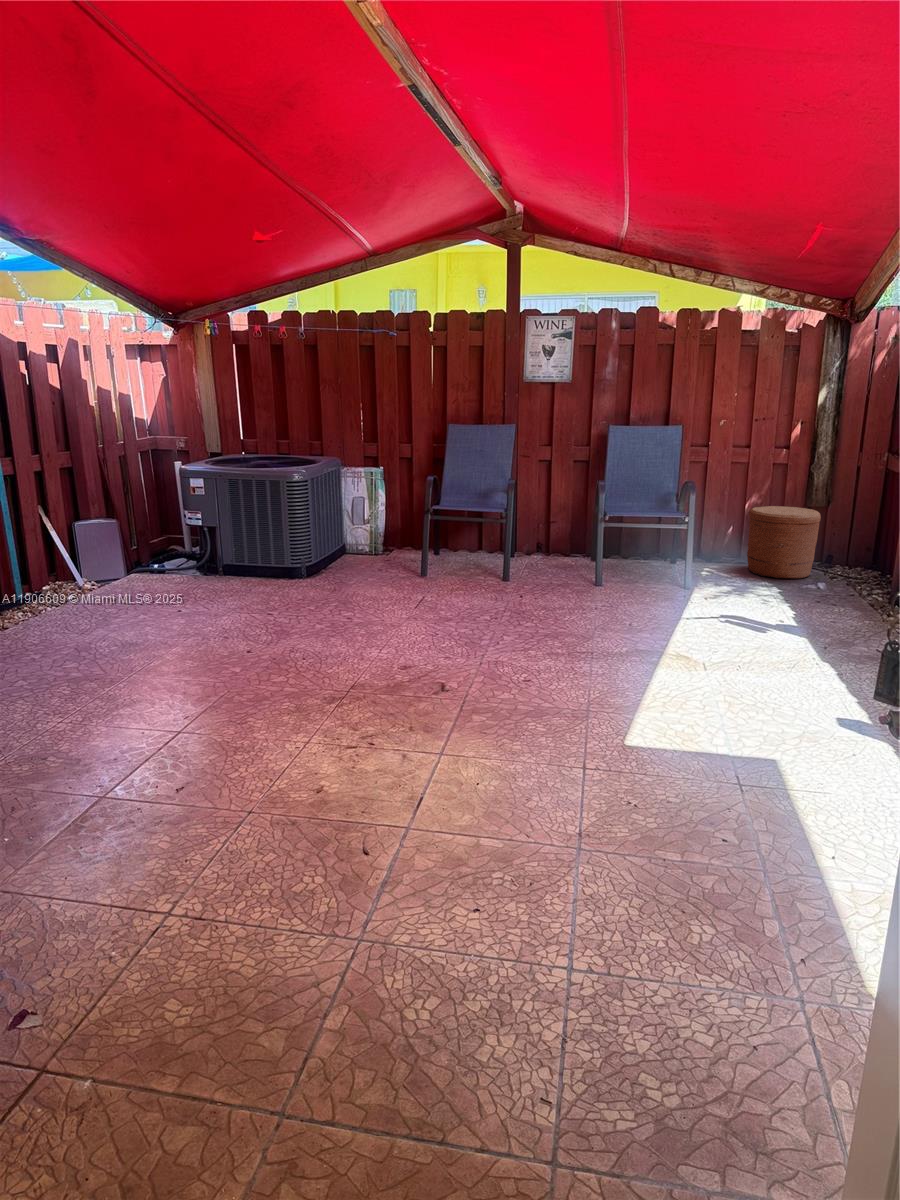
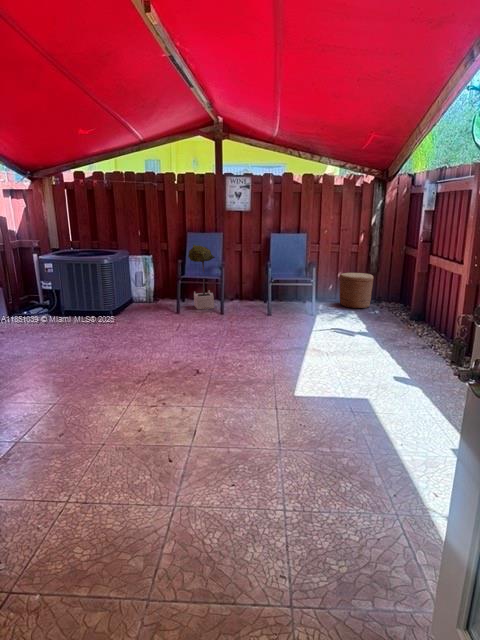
potted tree: none [447,446,498,571] -> present [188,245,215,310]

